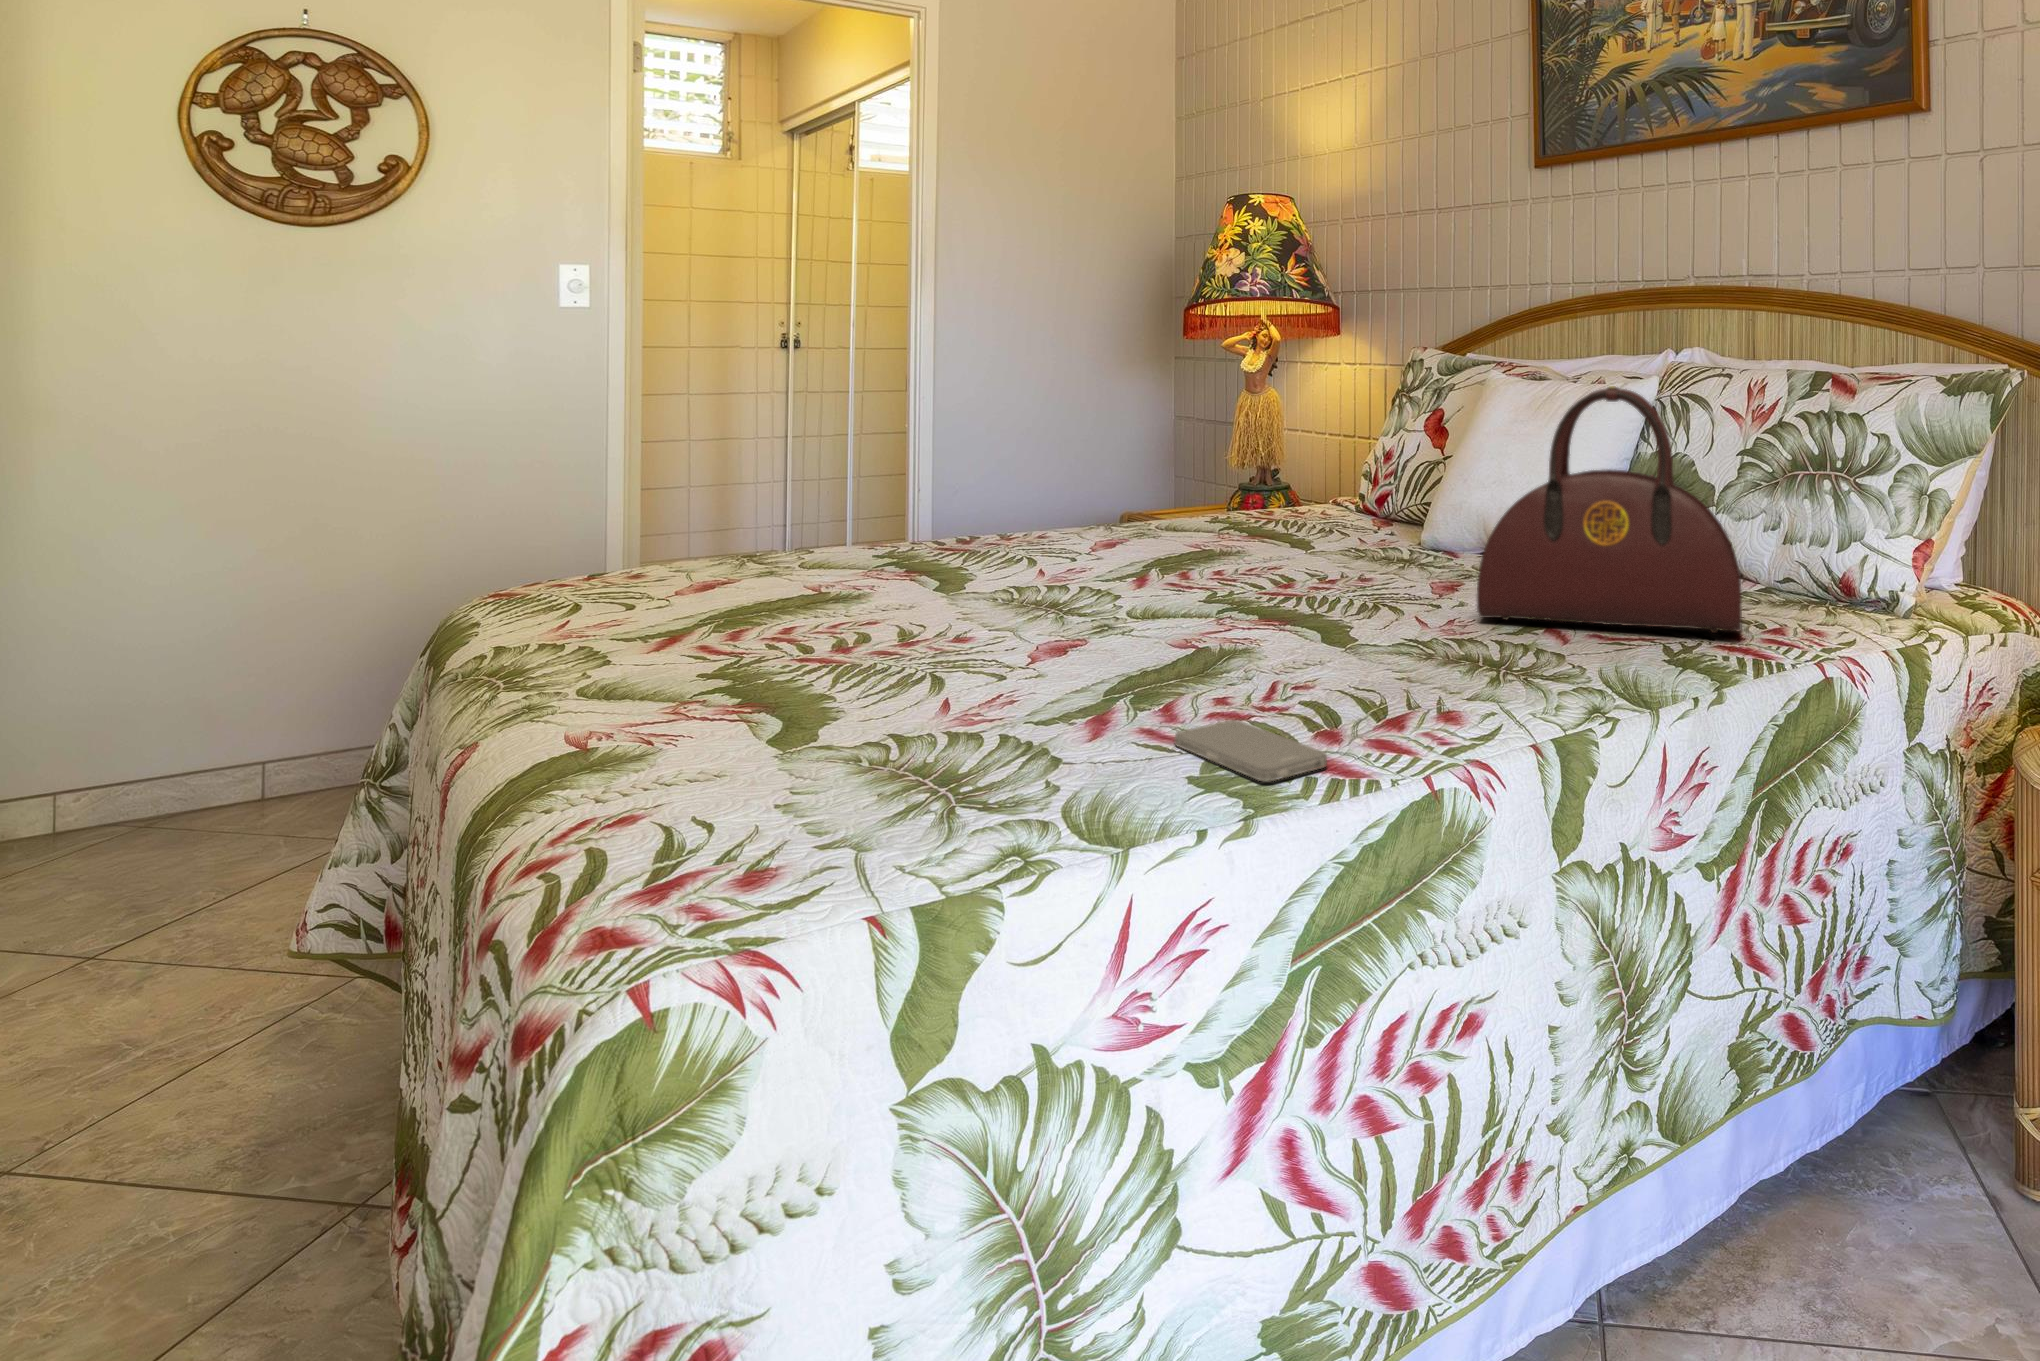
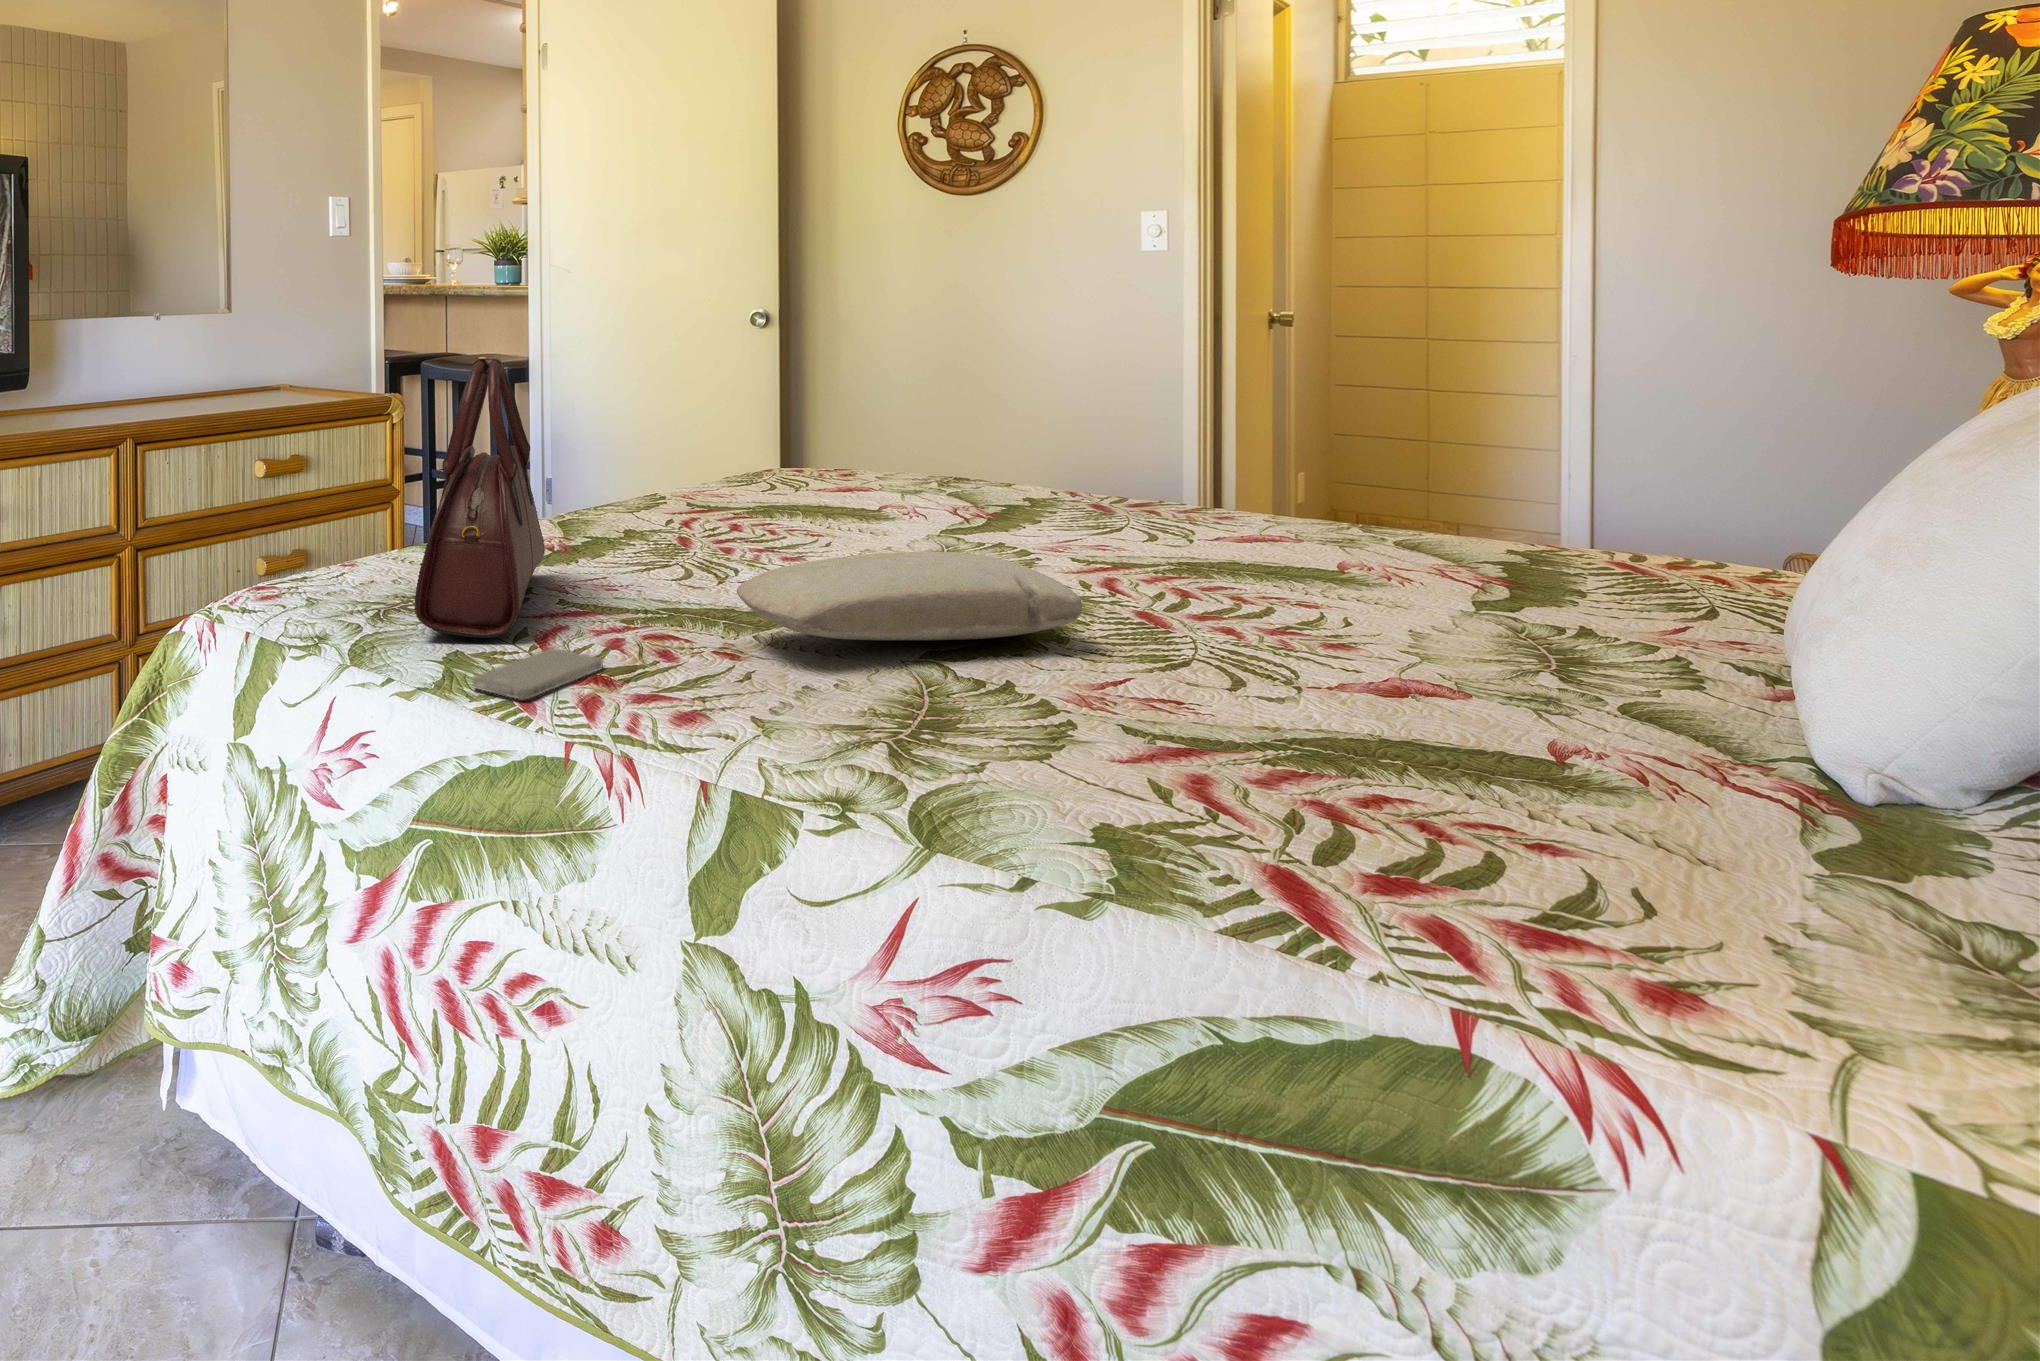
handbag: present [1477,386,1742,633] -> present [414,357,545,638]
pillow: none [1166,557,1334,647] -> present [737,552,1082,640]

